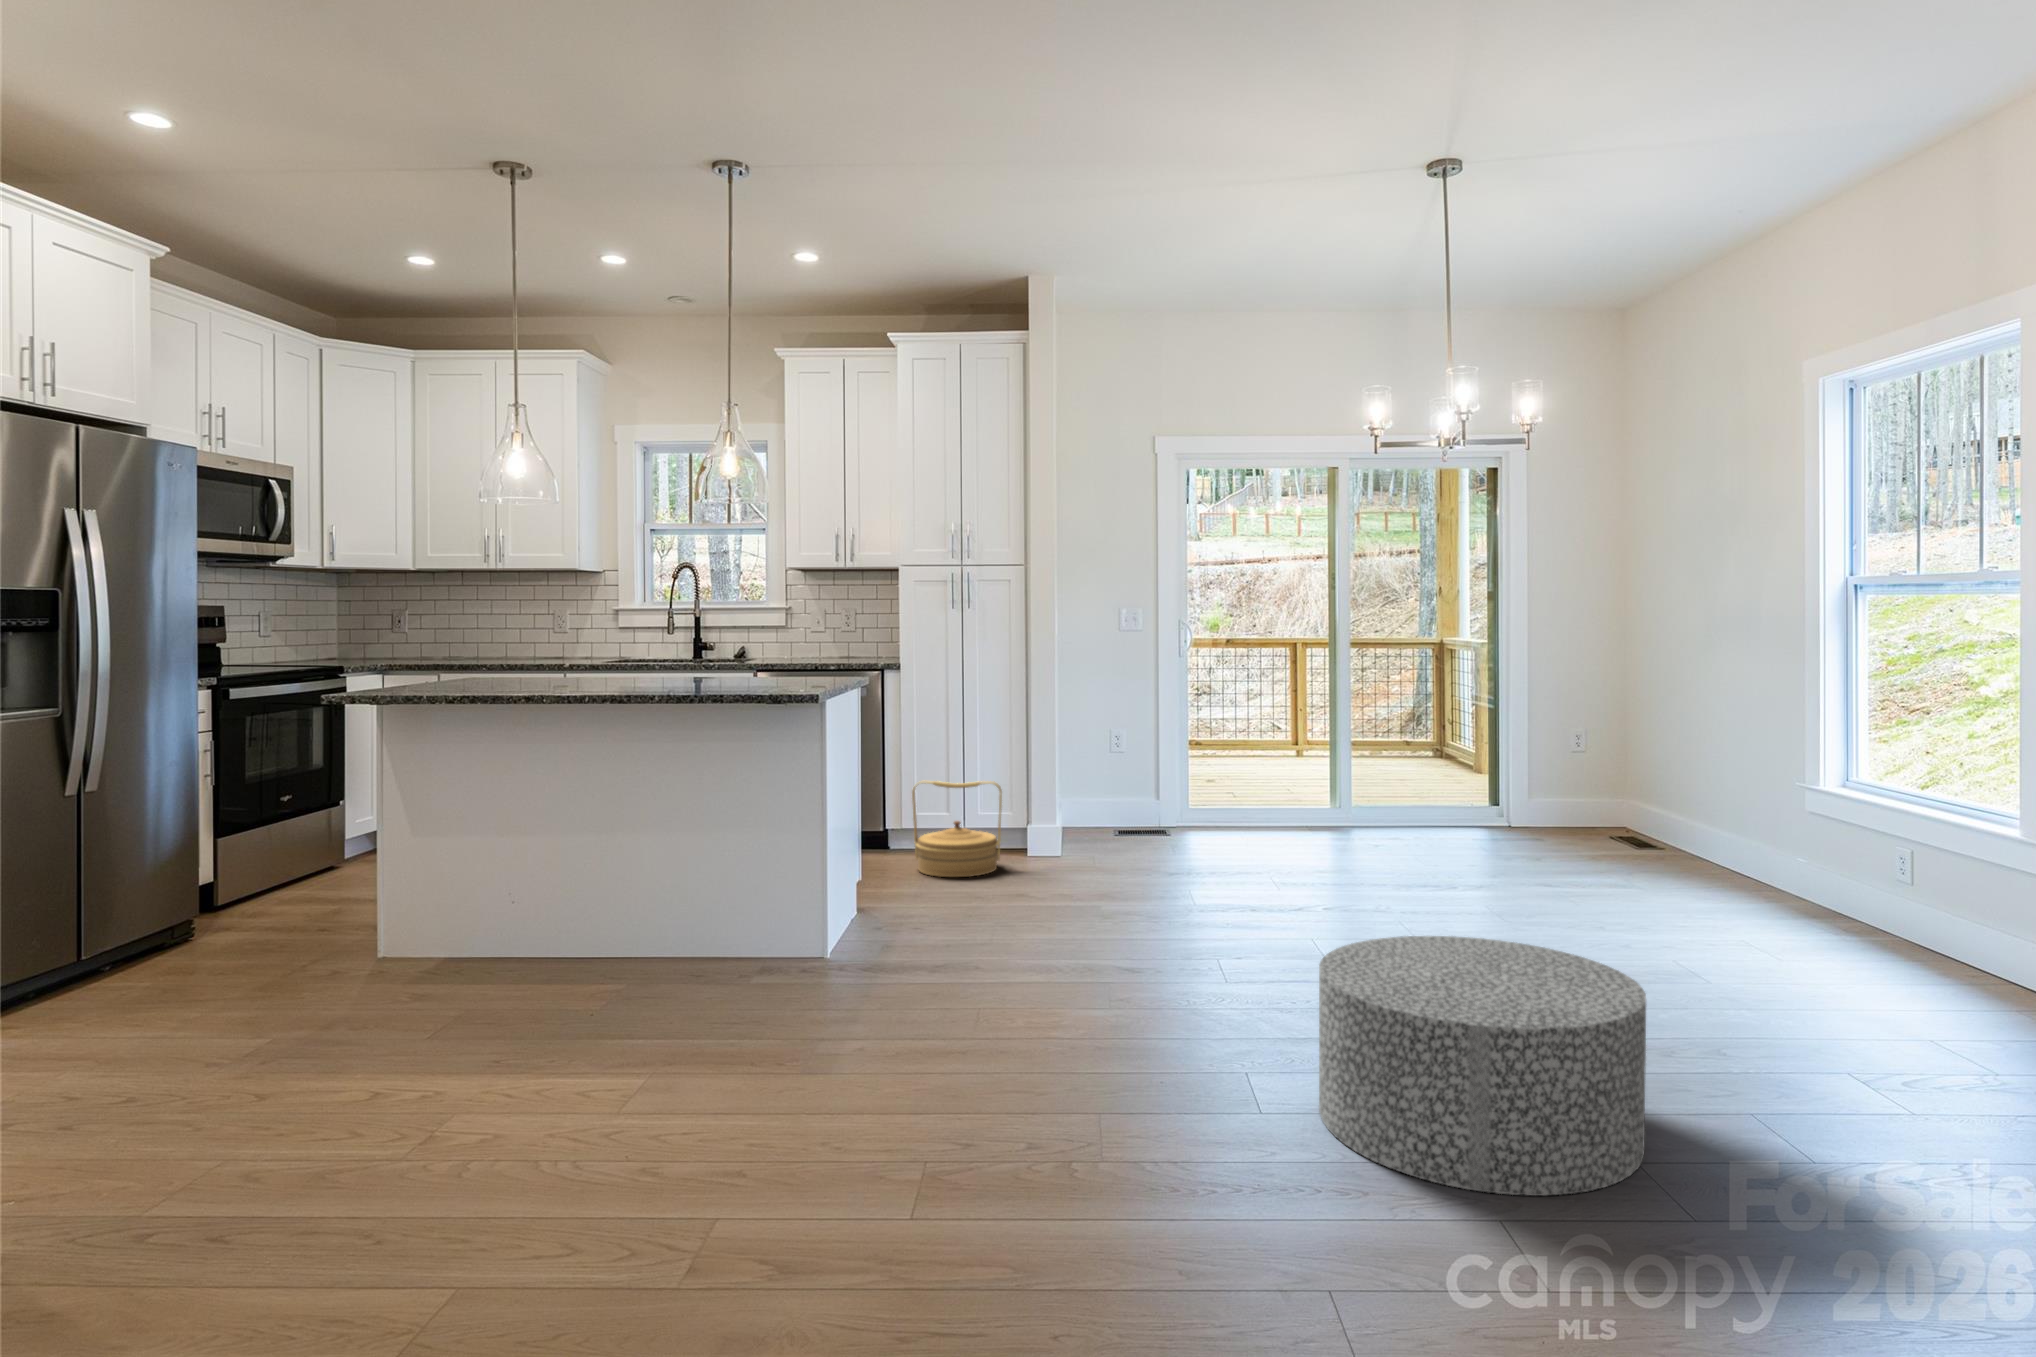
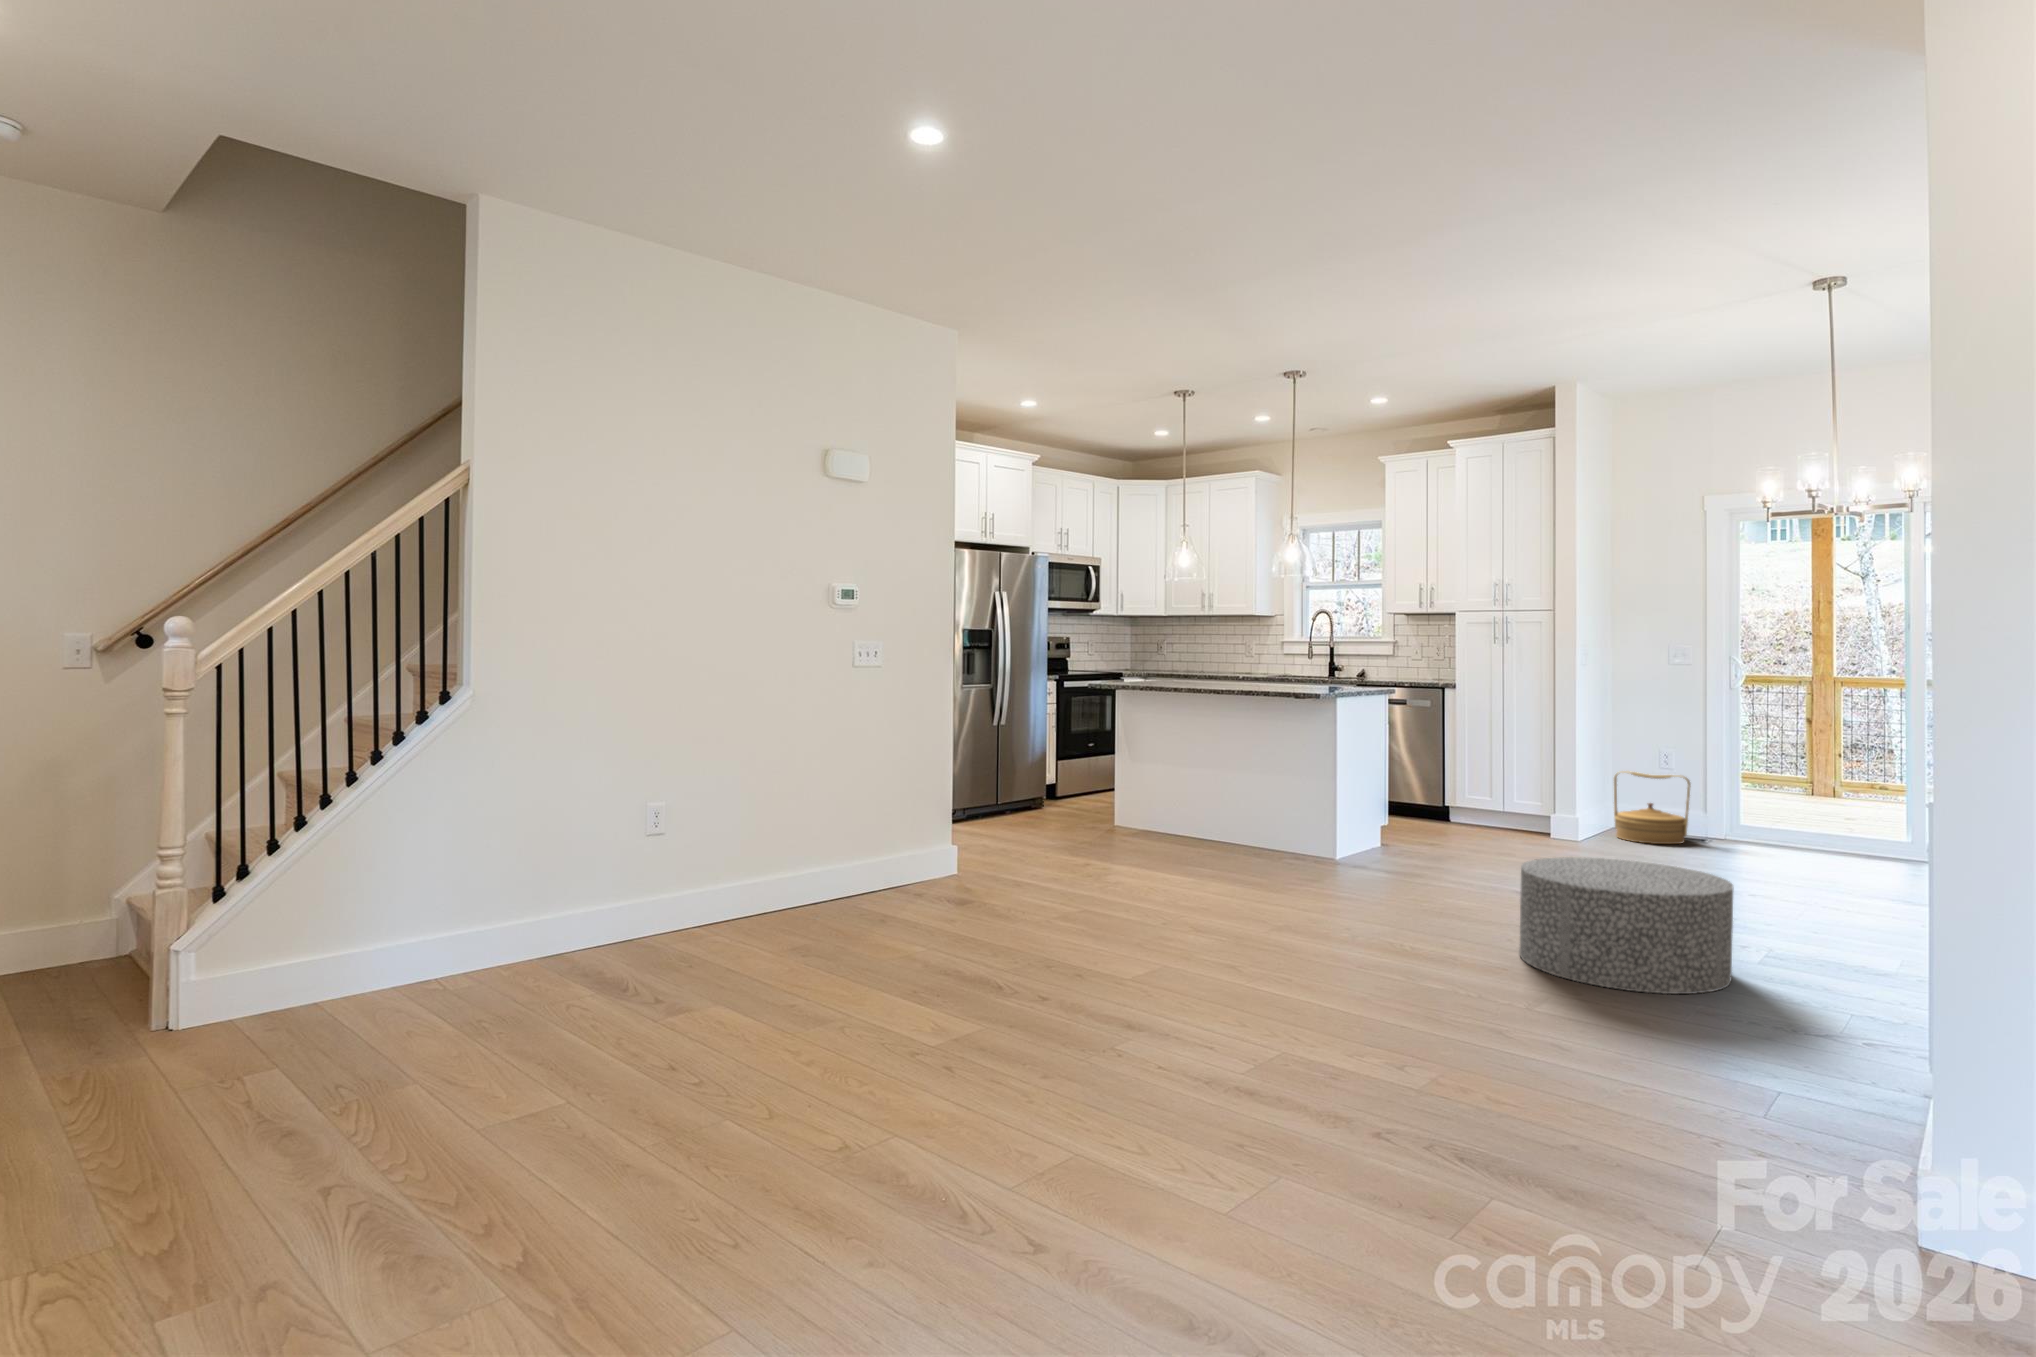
woven basket: present [912,781,1002,877] -> present [1614,771,1691,844]

